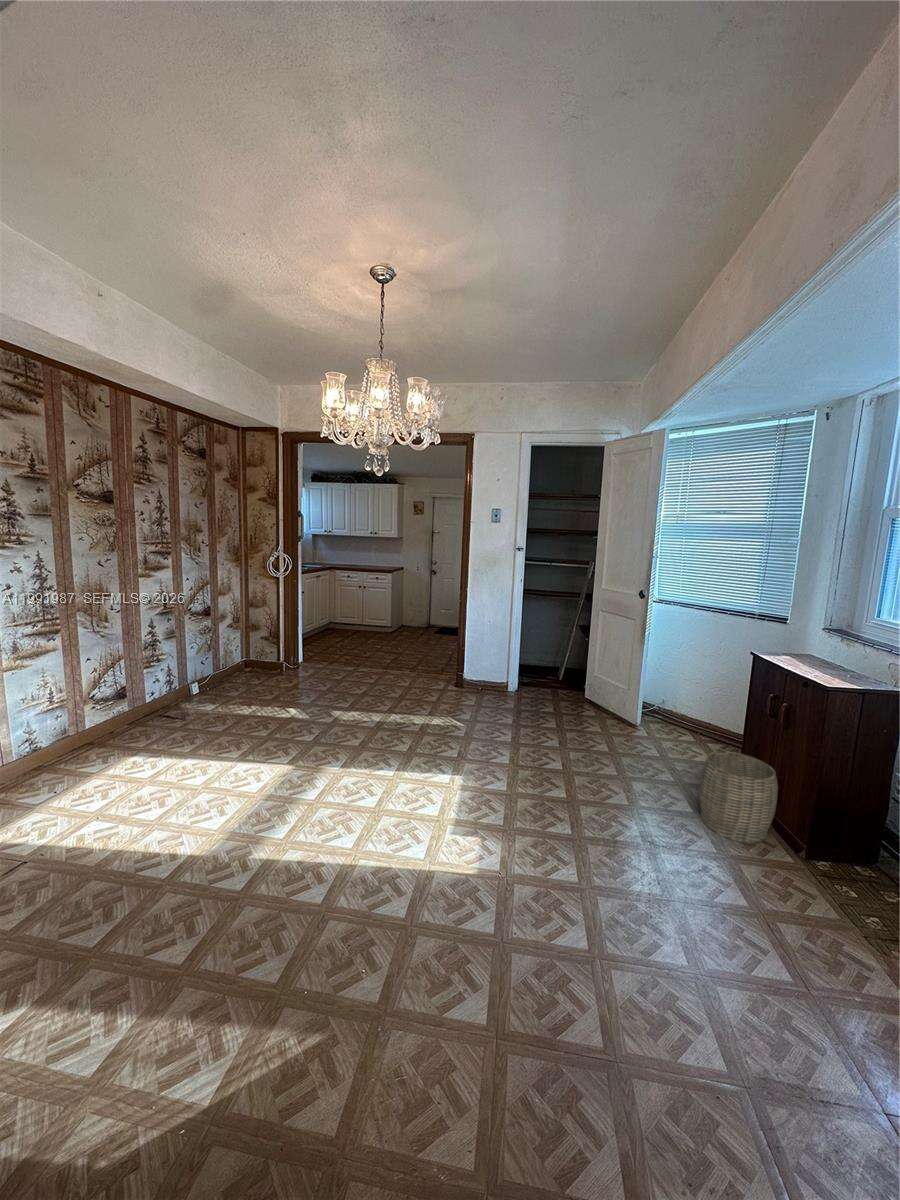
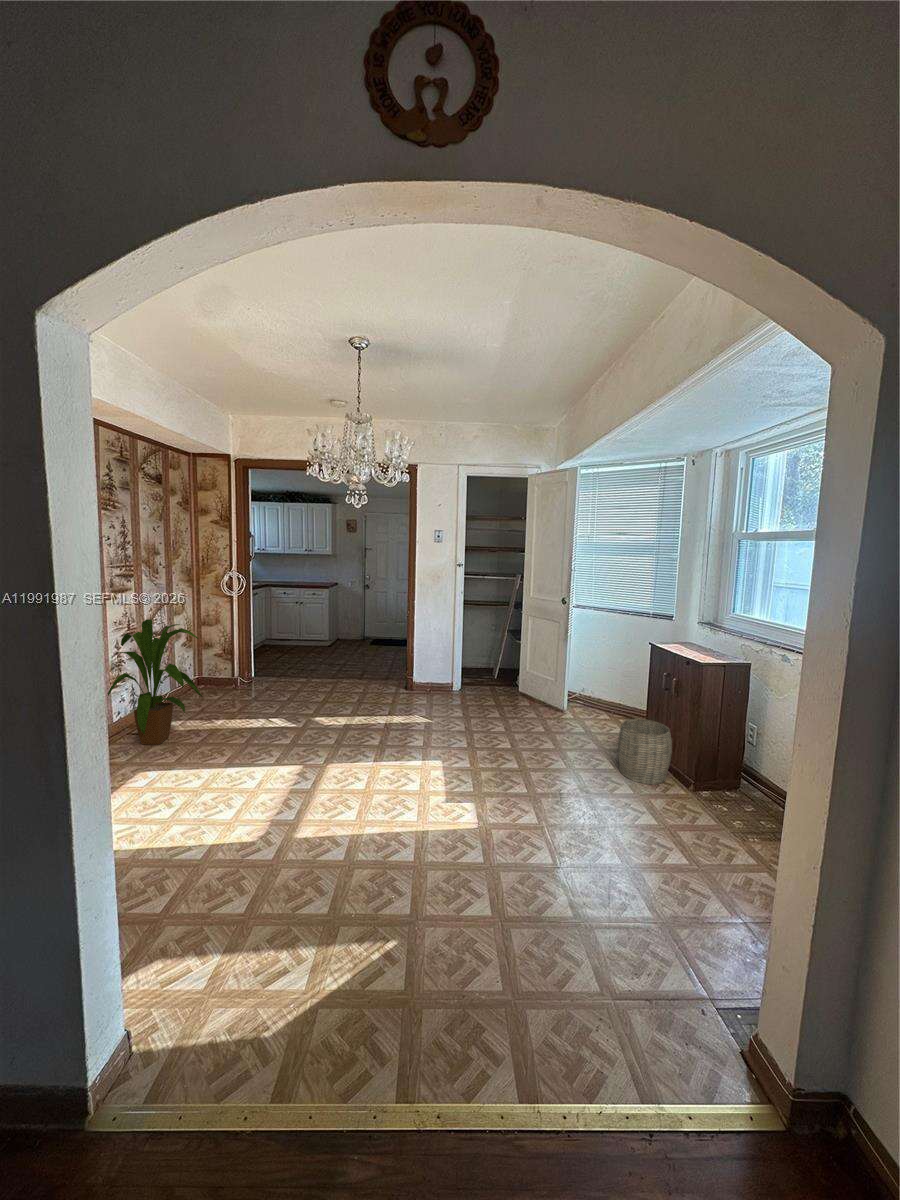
house plant: none [127,599,233,730] -> present [107,619,202,745]

